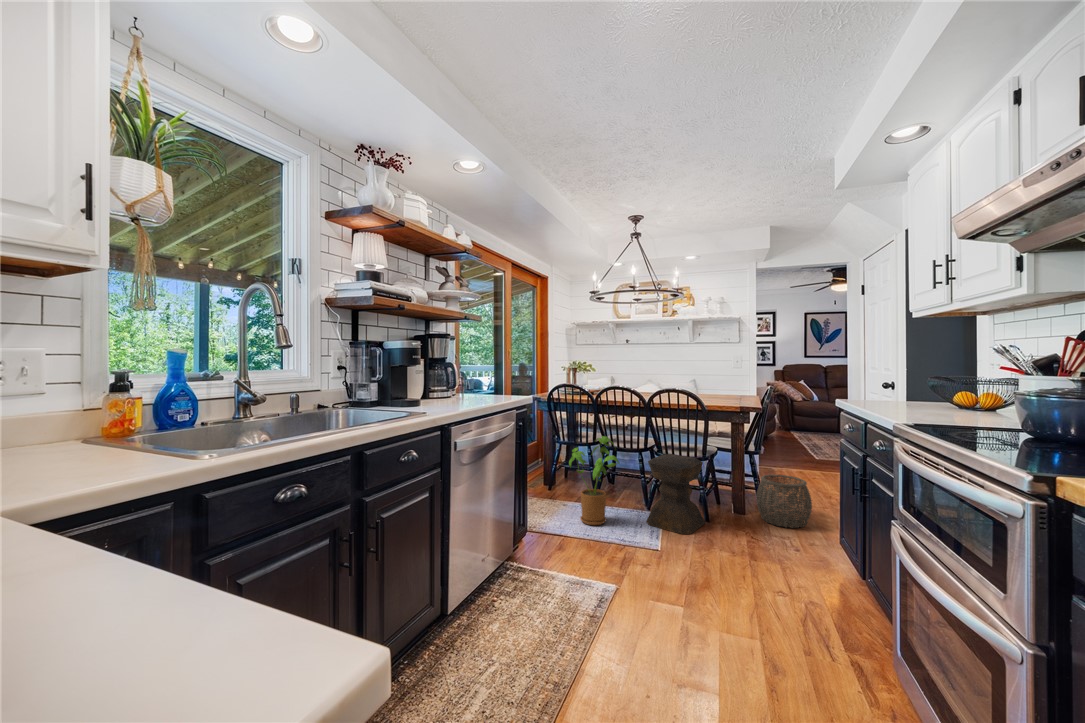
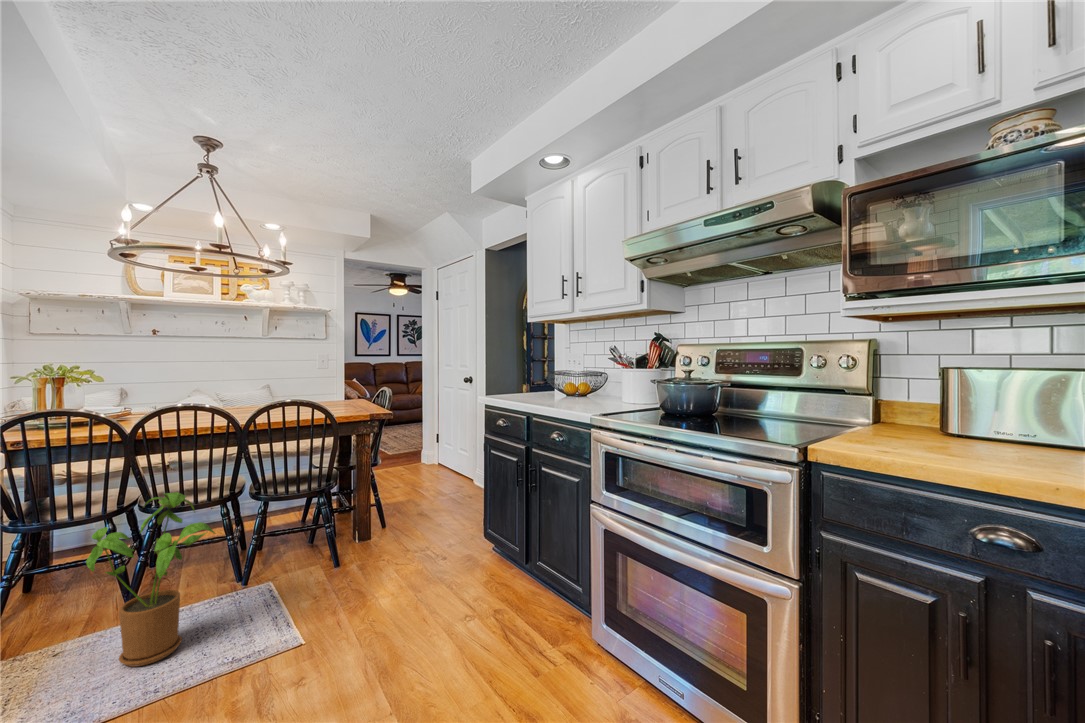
stool: present [646,454,705,534] -> none [254,491,339,613]
woven basket: present [756,474,812,528] -> none [387,485,444,546]

